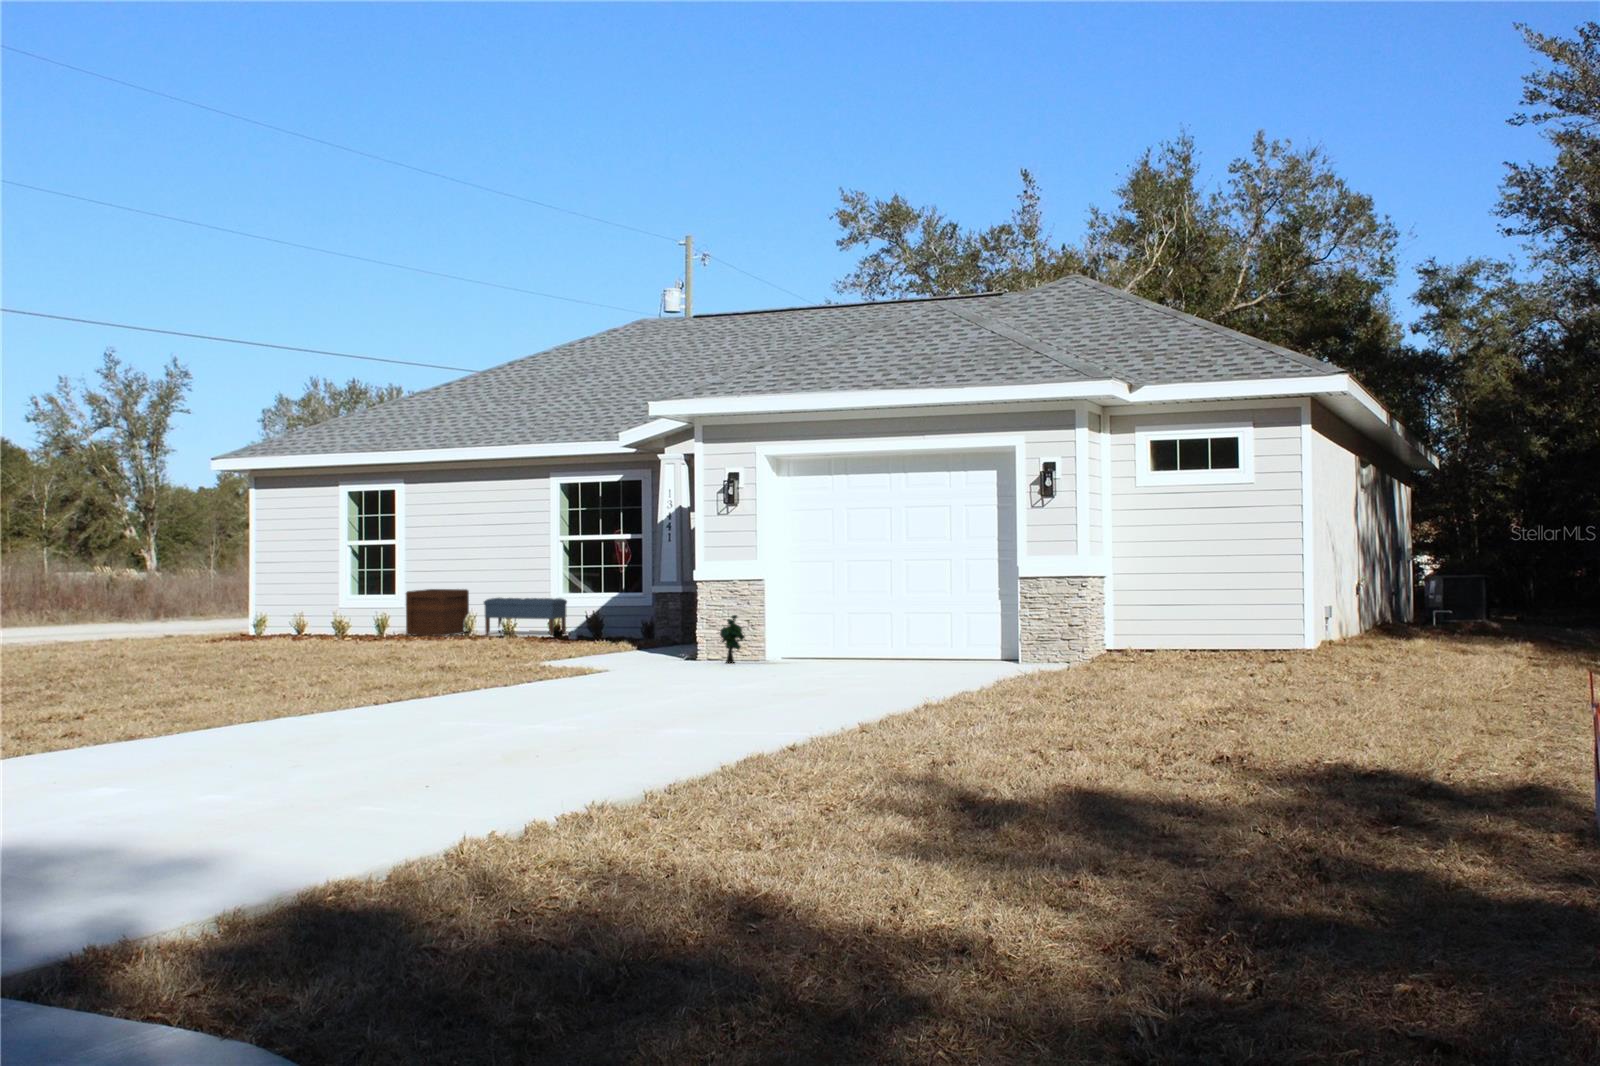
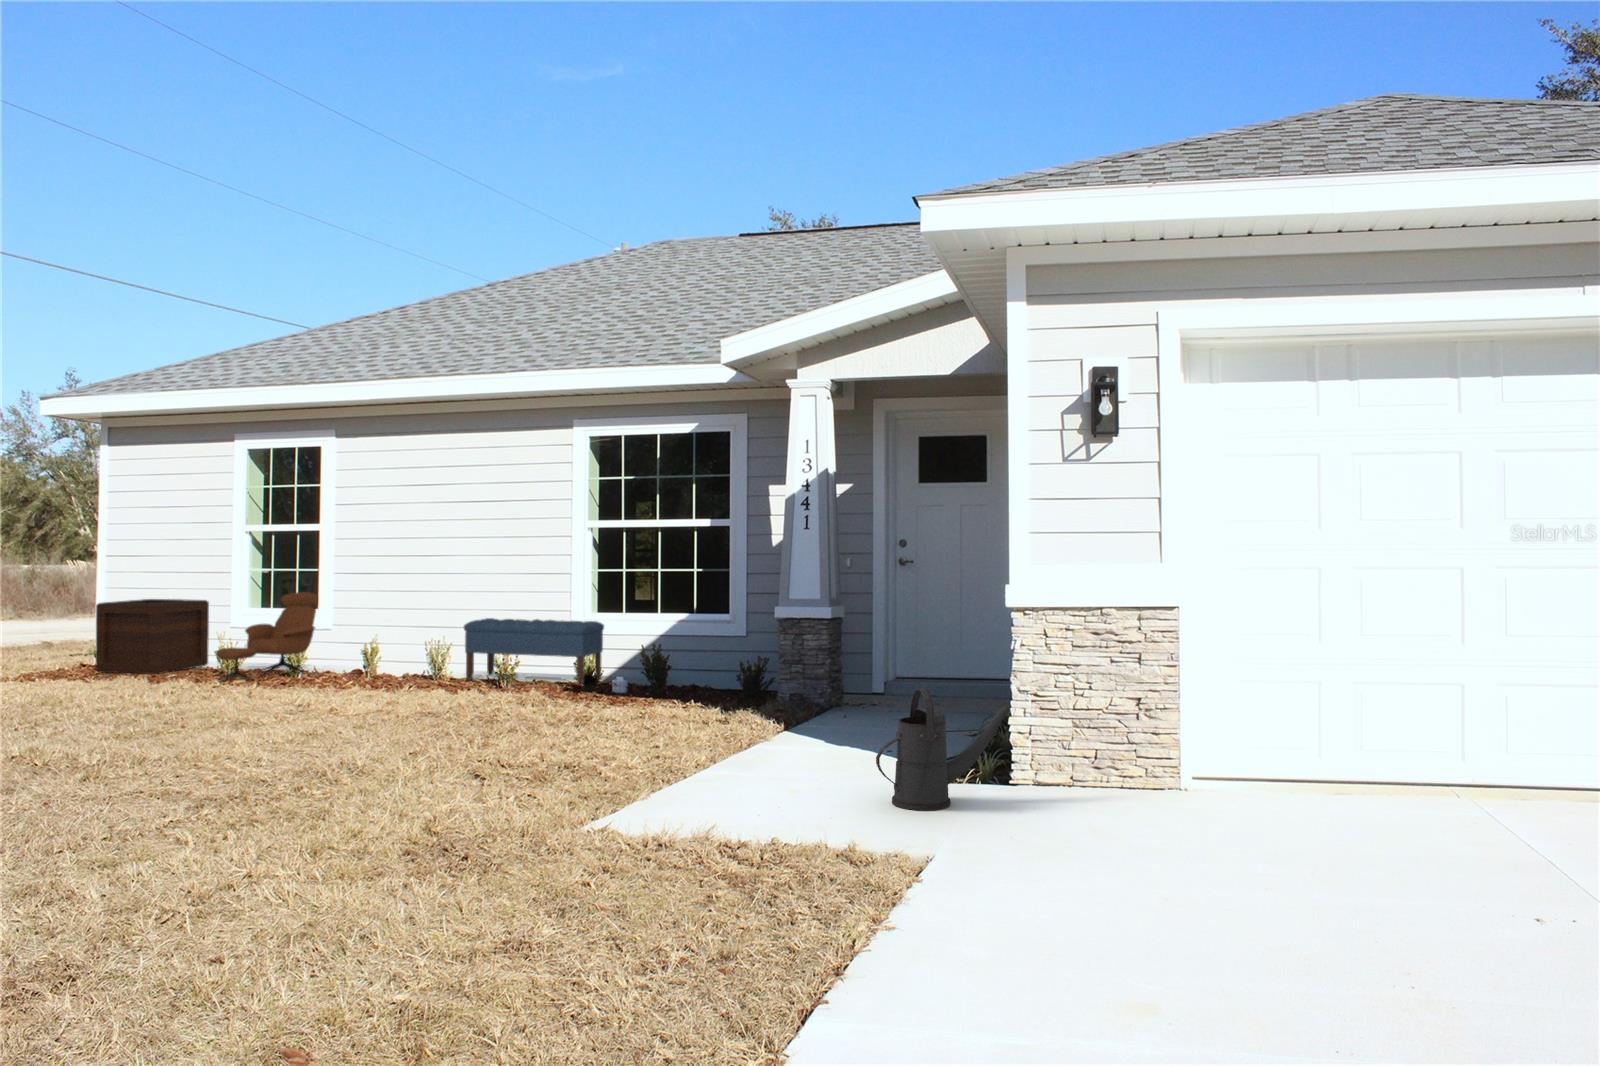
lounge chair: none [341,583,396,637] -> present [216,592,318,681]
wooden crate: present [406,589,469,636] -> present [95,599,209,674]
watering can: none [642,615,699,663] -> present [876,689,1009,811]
decorative plant: present [719,615,745,663] -> none [1069,691,1144,814]

